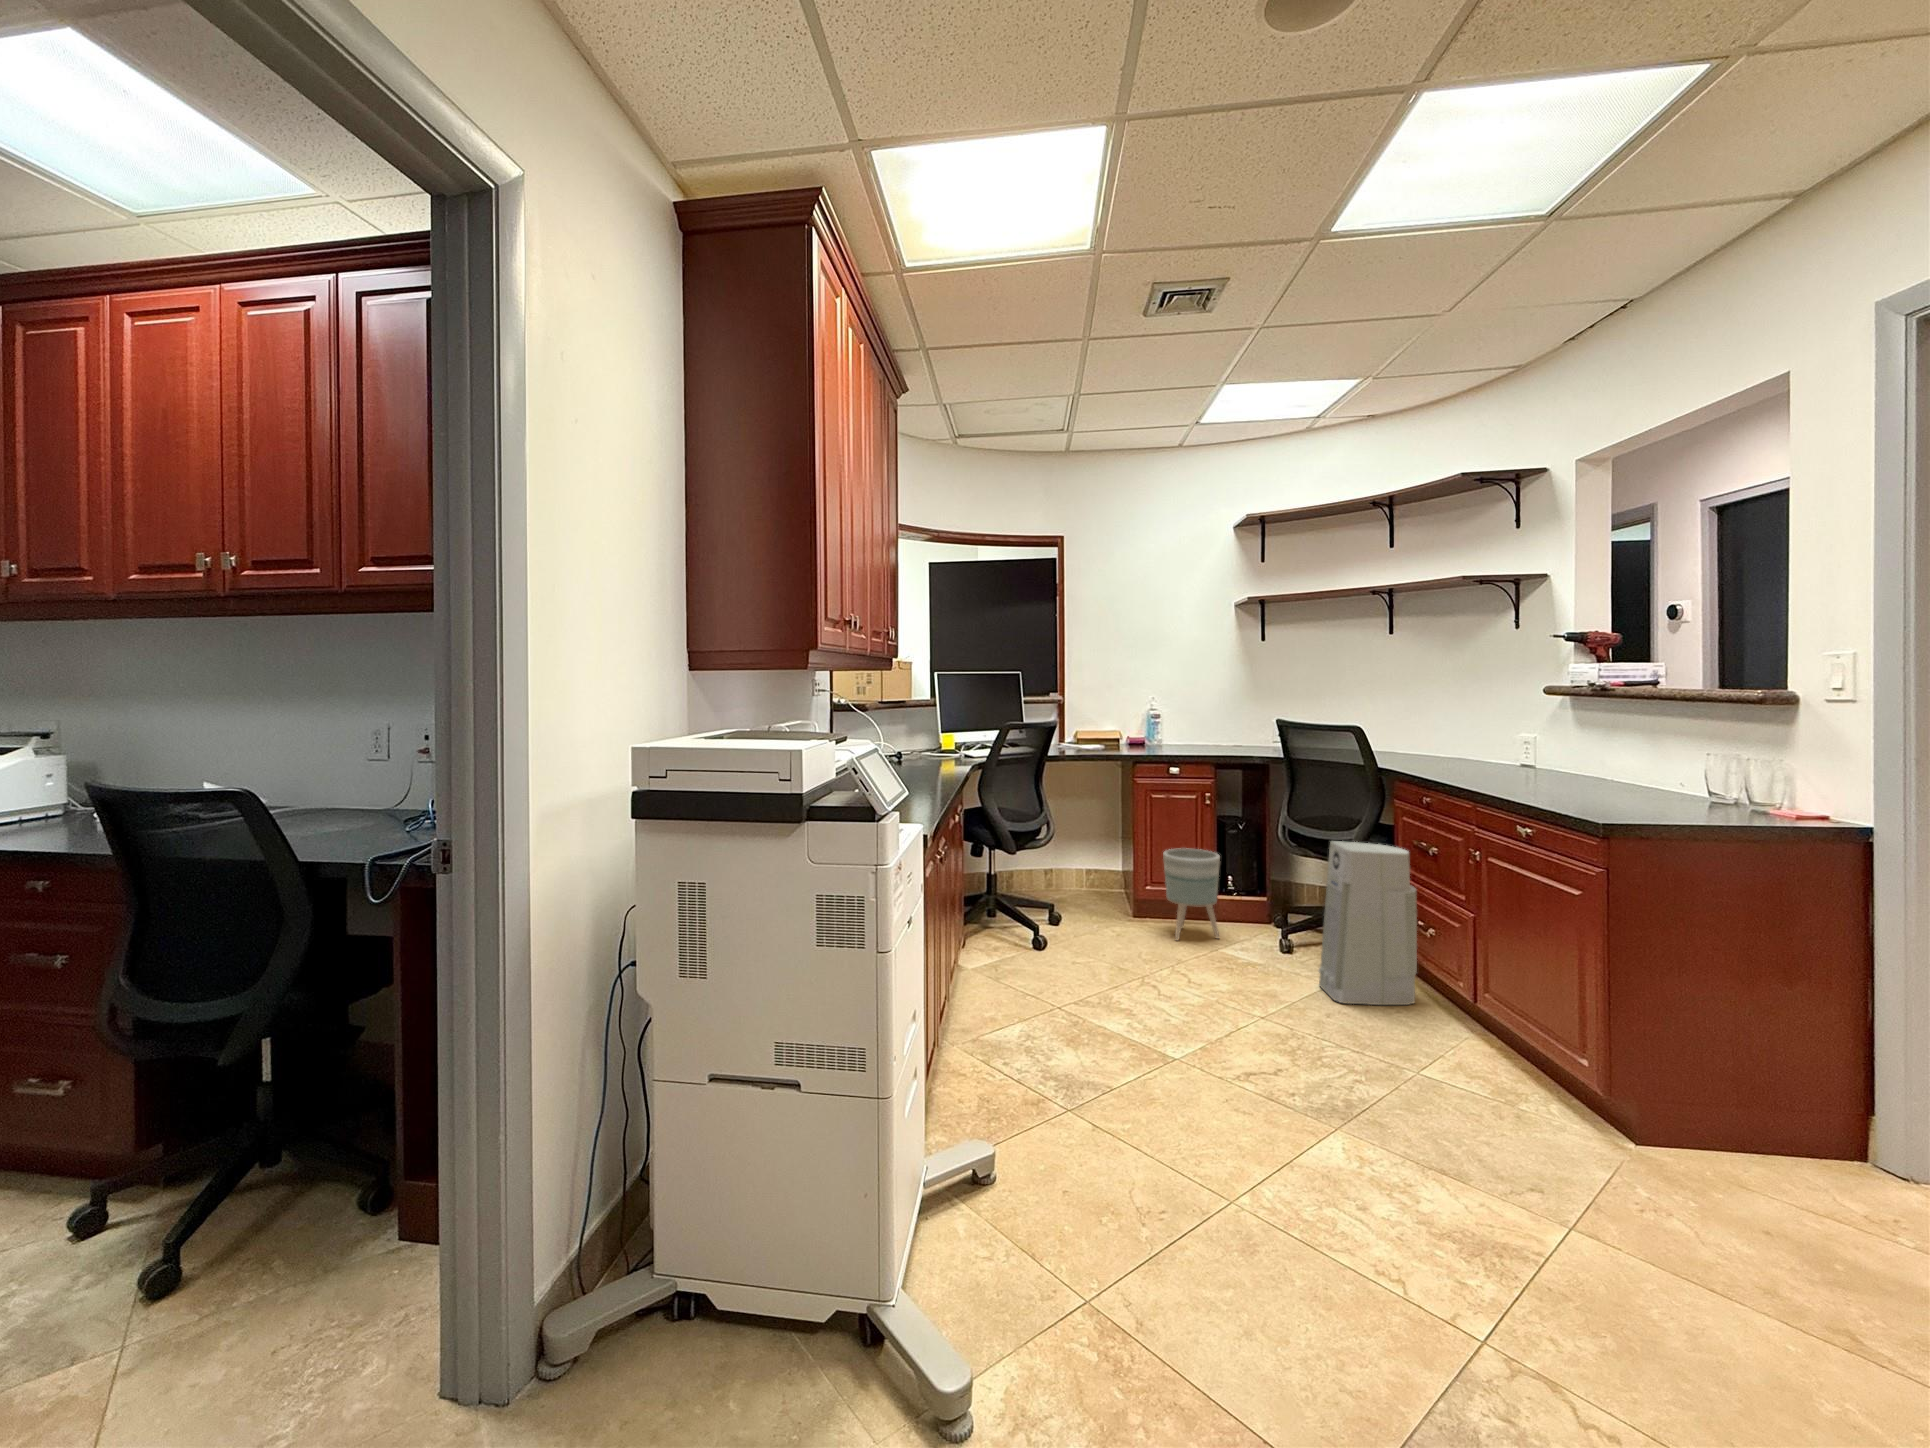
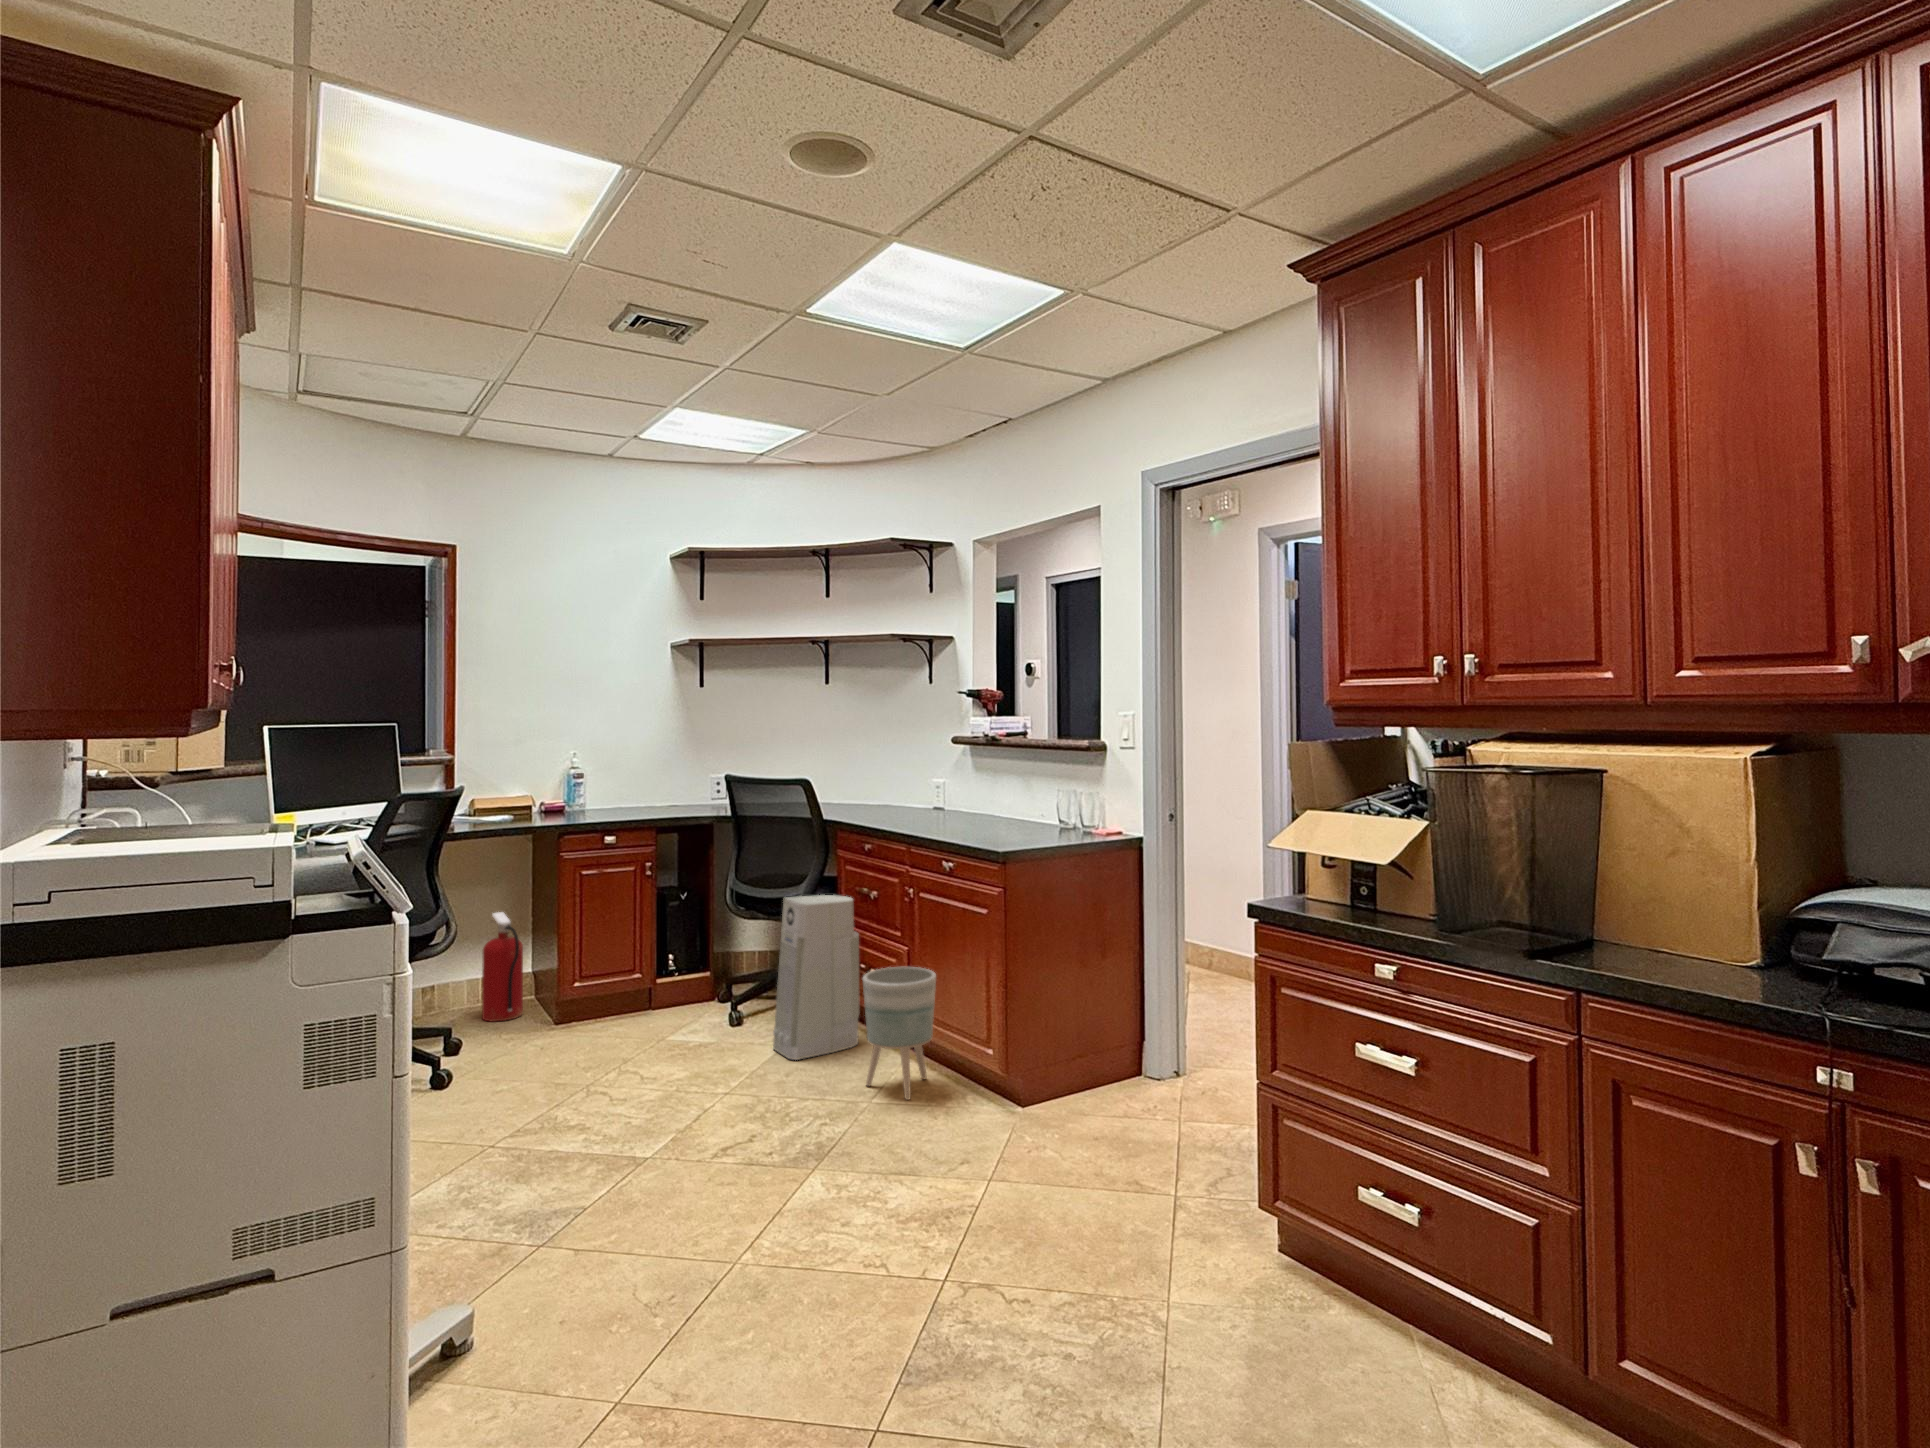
fire extinguisher: none [1082,821,1111,907] -> present [482,912,523,1022]
planter: present [1163,848,1220,940] -> present [863,967,936,1100]

